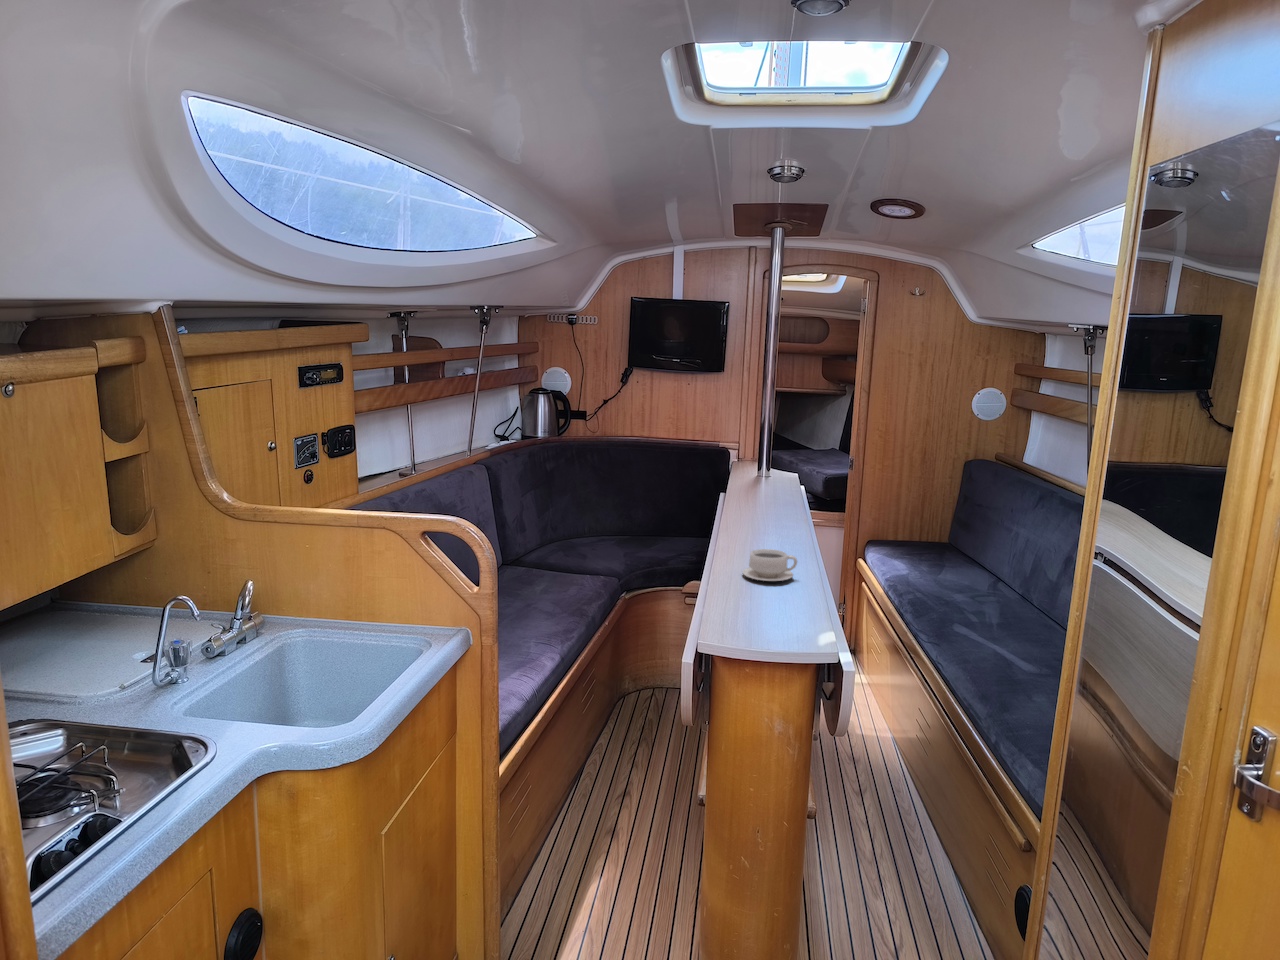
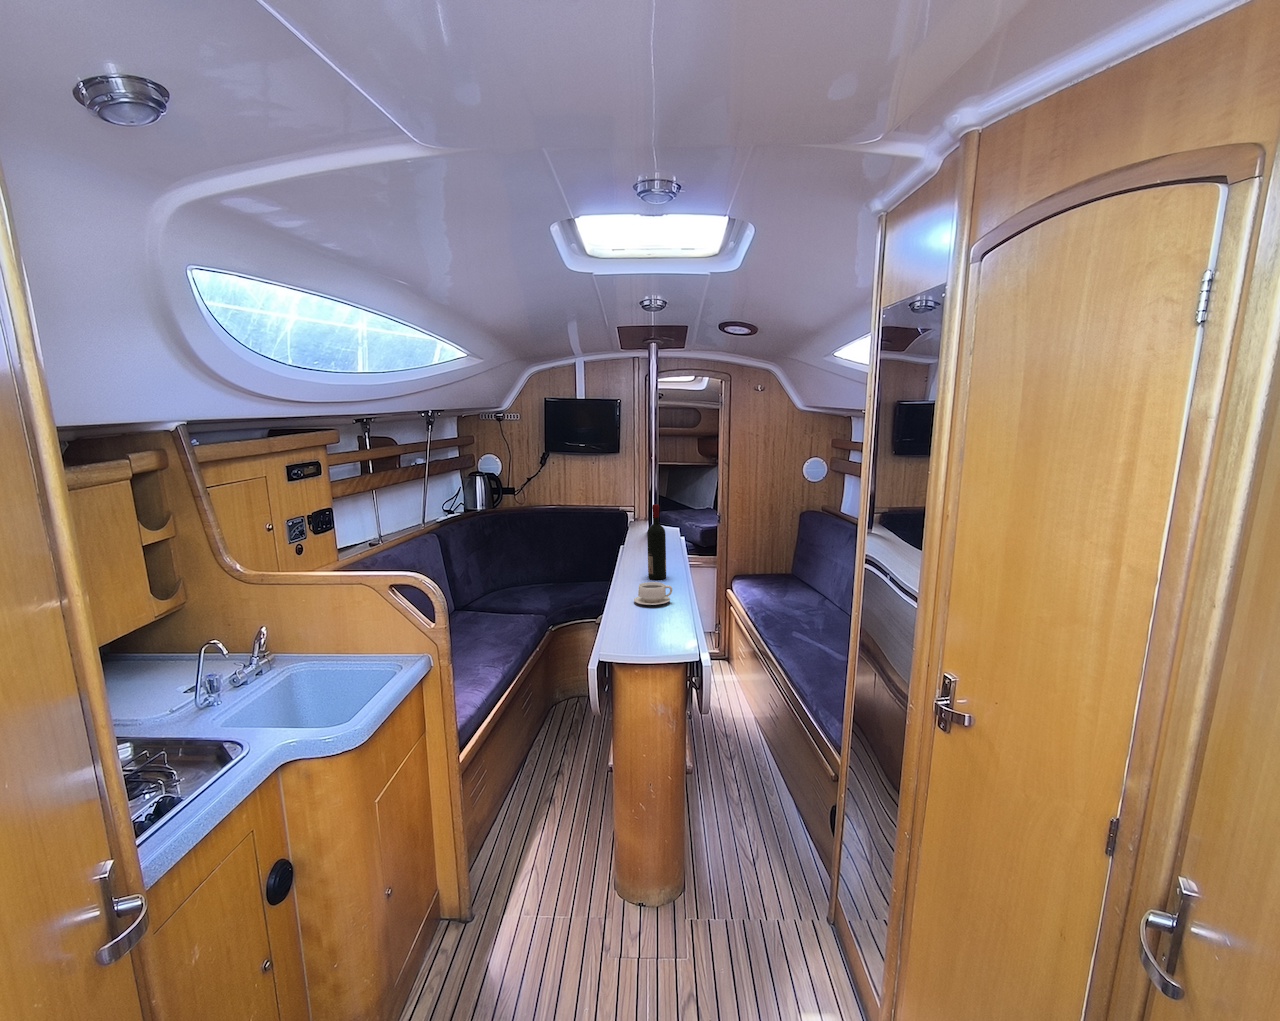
wine bottle: none [761,442,788,544] -> present [647,504,666,579]

